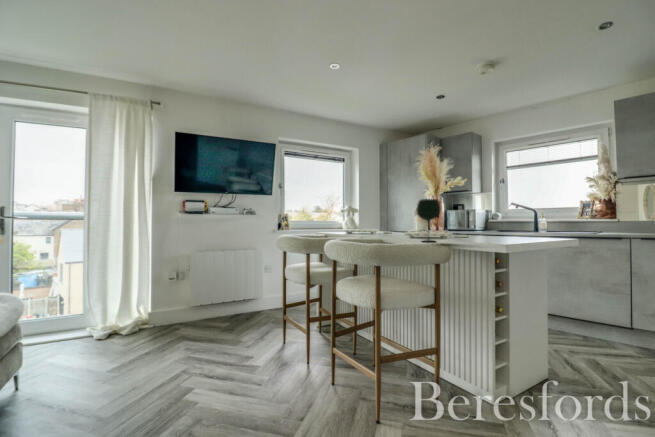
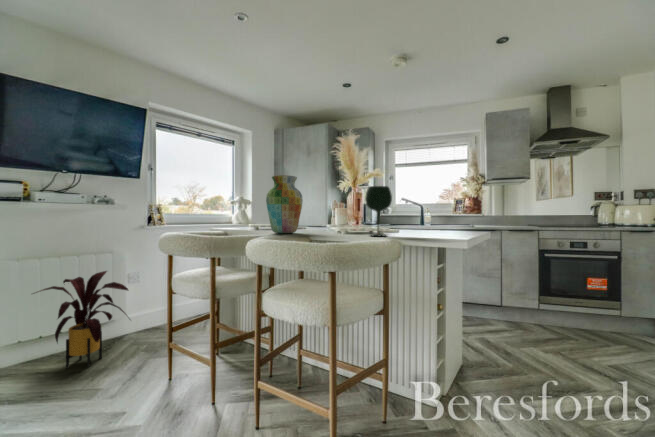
vase: none [346,192,375,238] -> present [266,175,303,234]
house plant: none [207,263,264,328] -> present [33,271,128,369]

